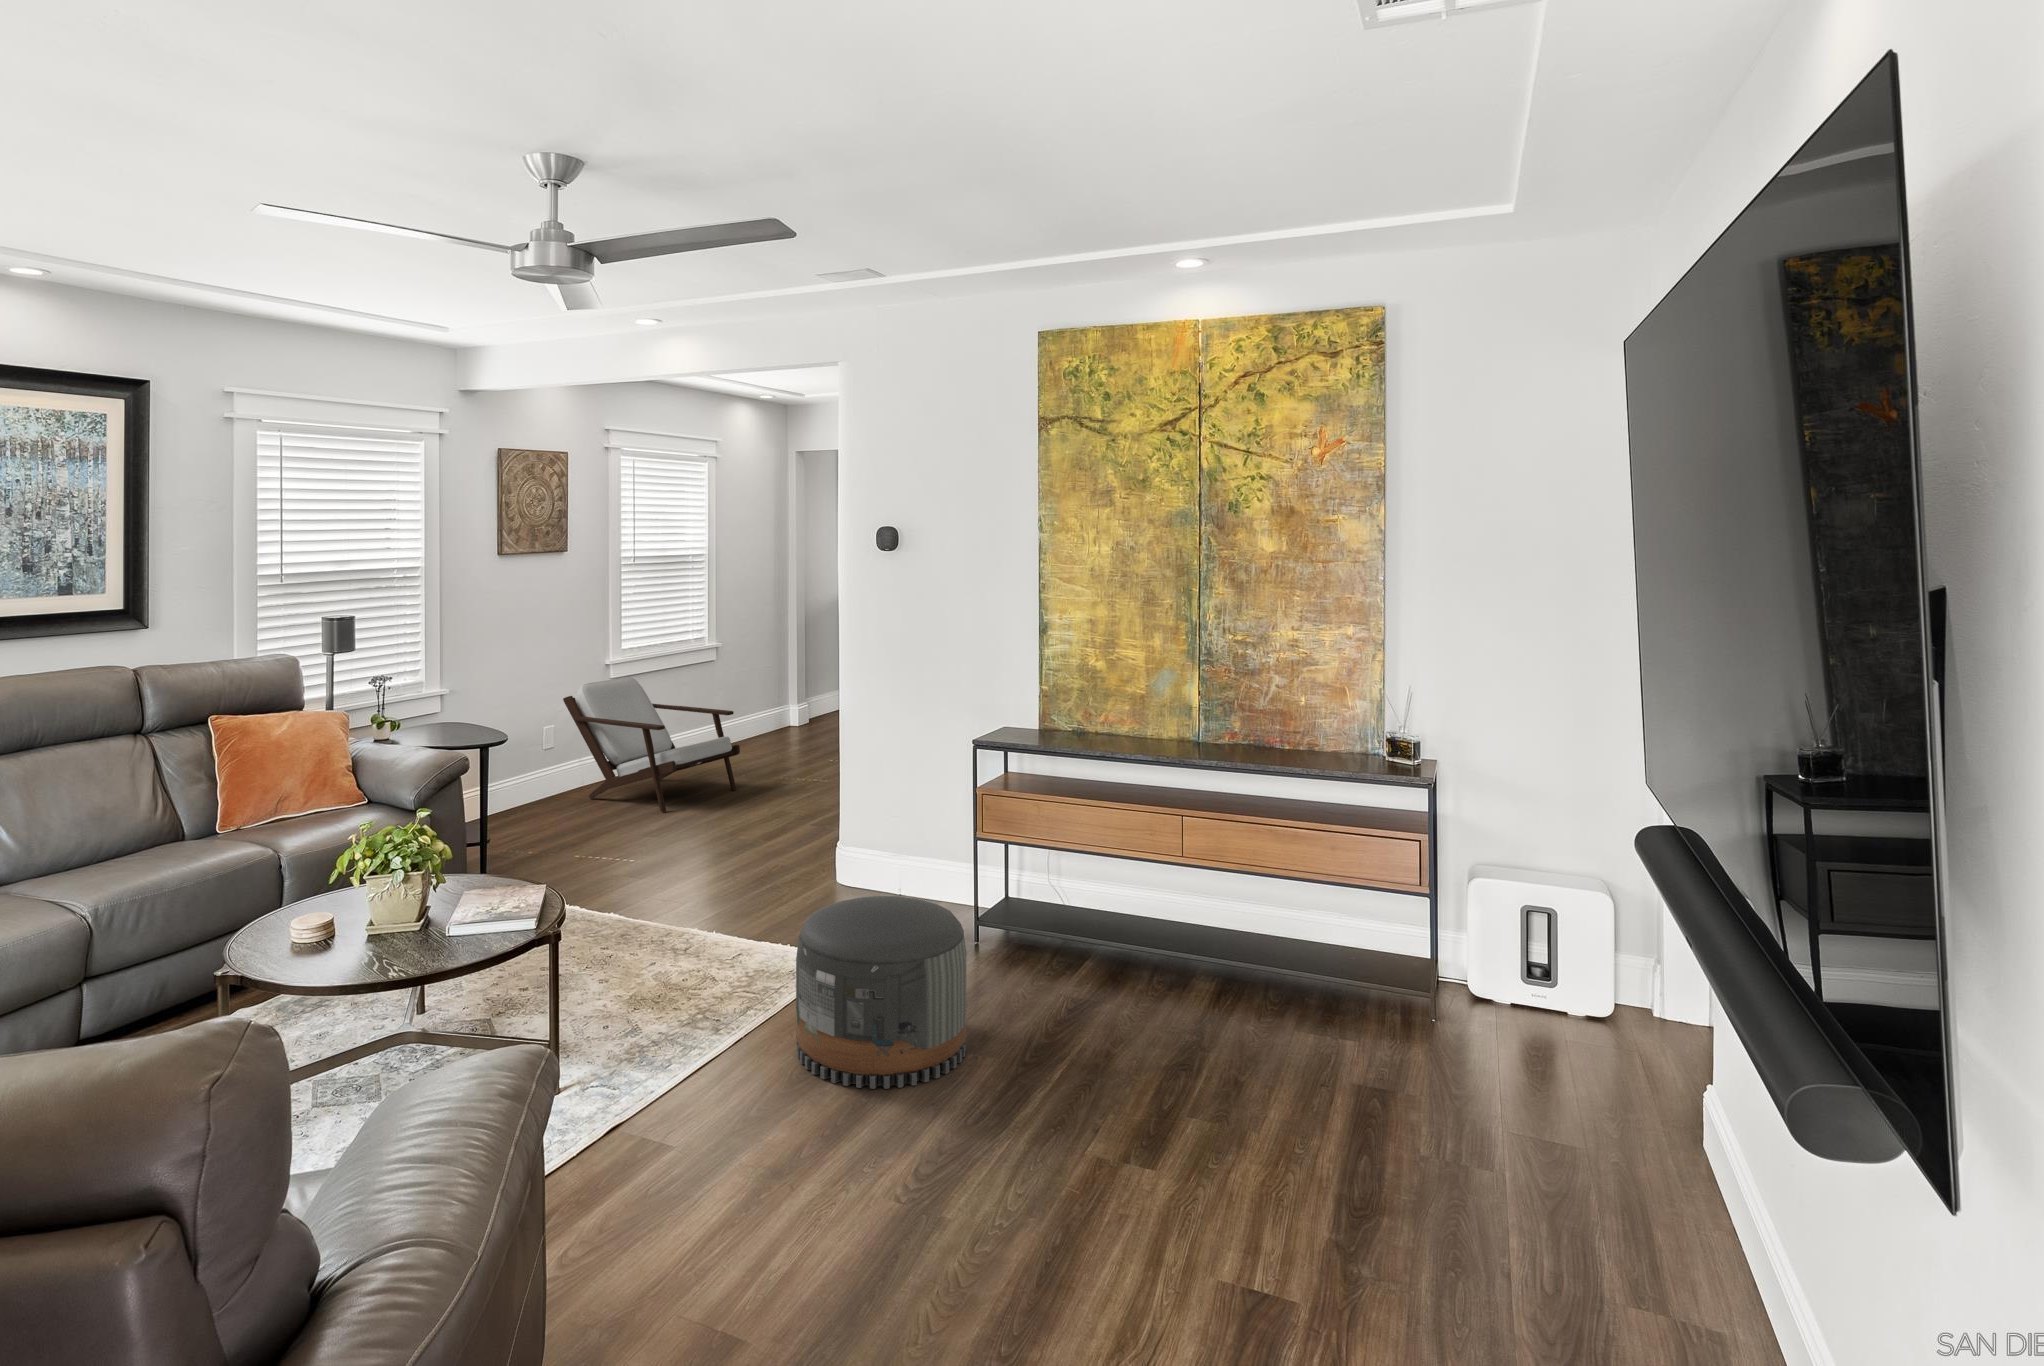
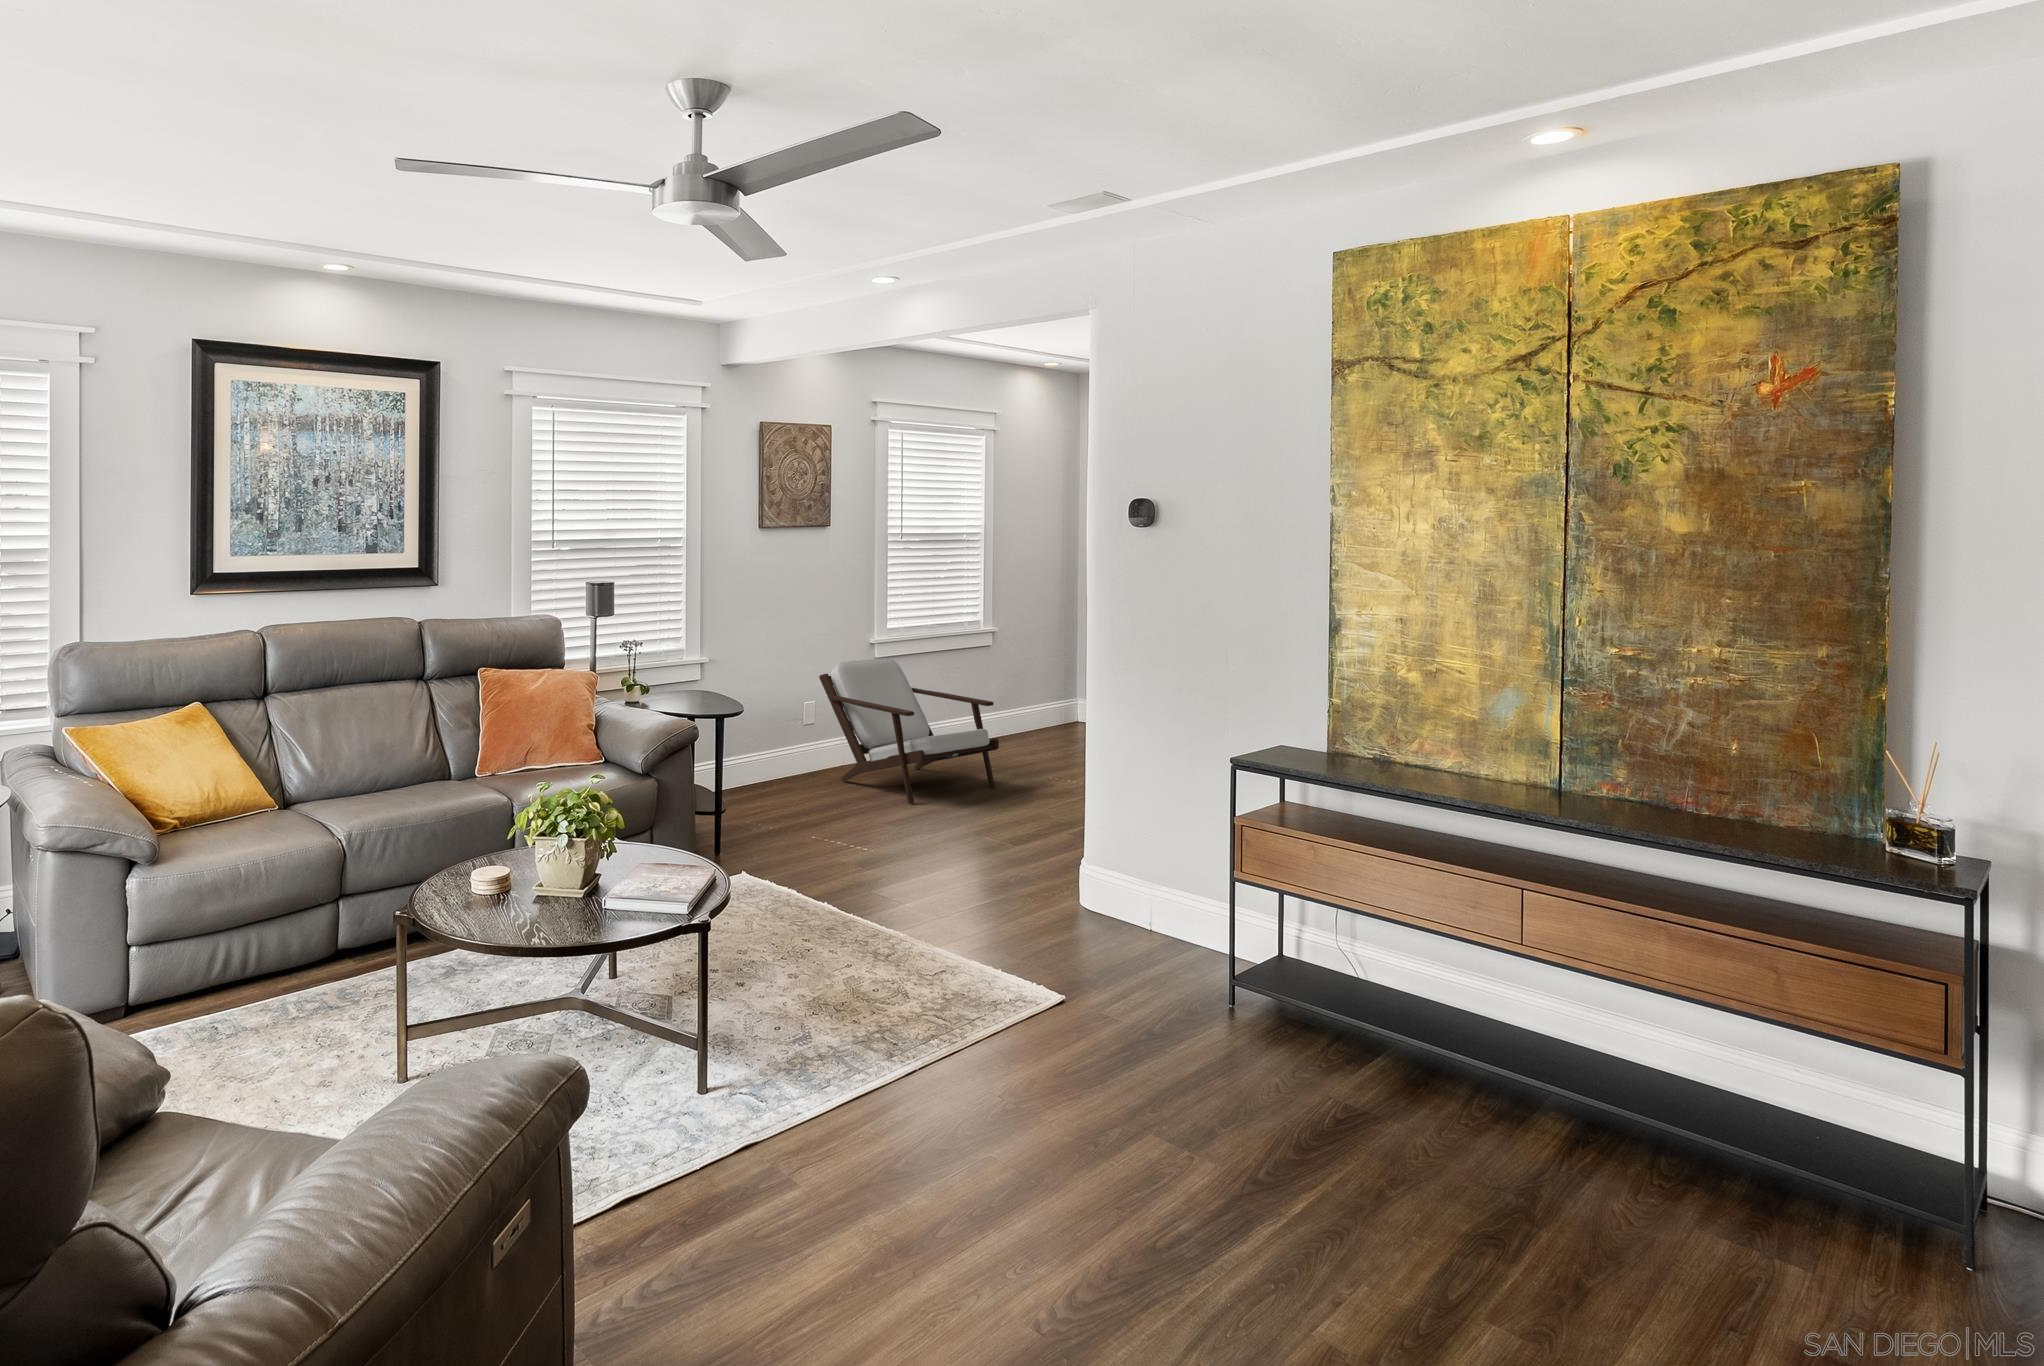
pouf: present [796,896,966,1089] -> none [970,933,1183,1175]

